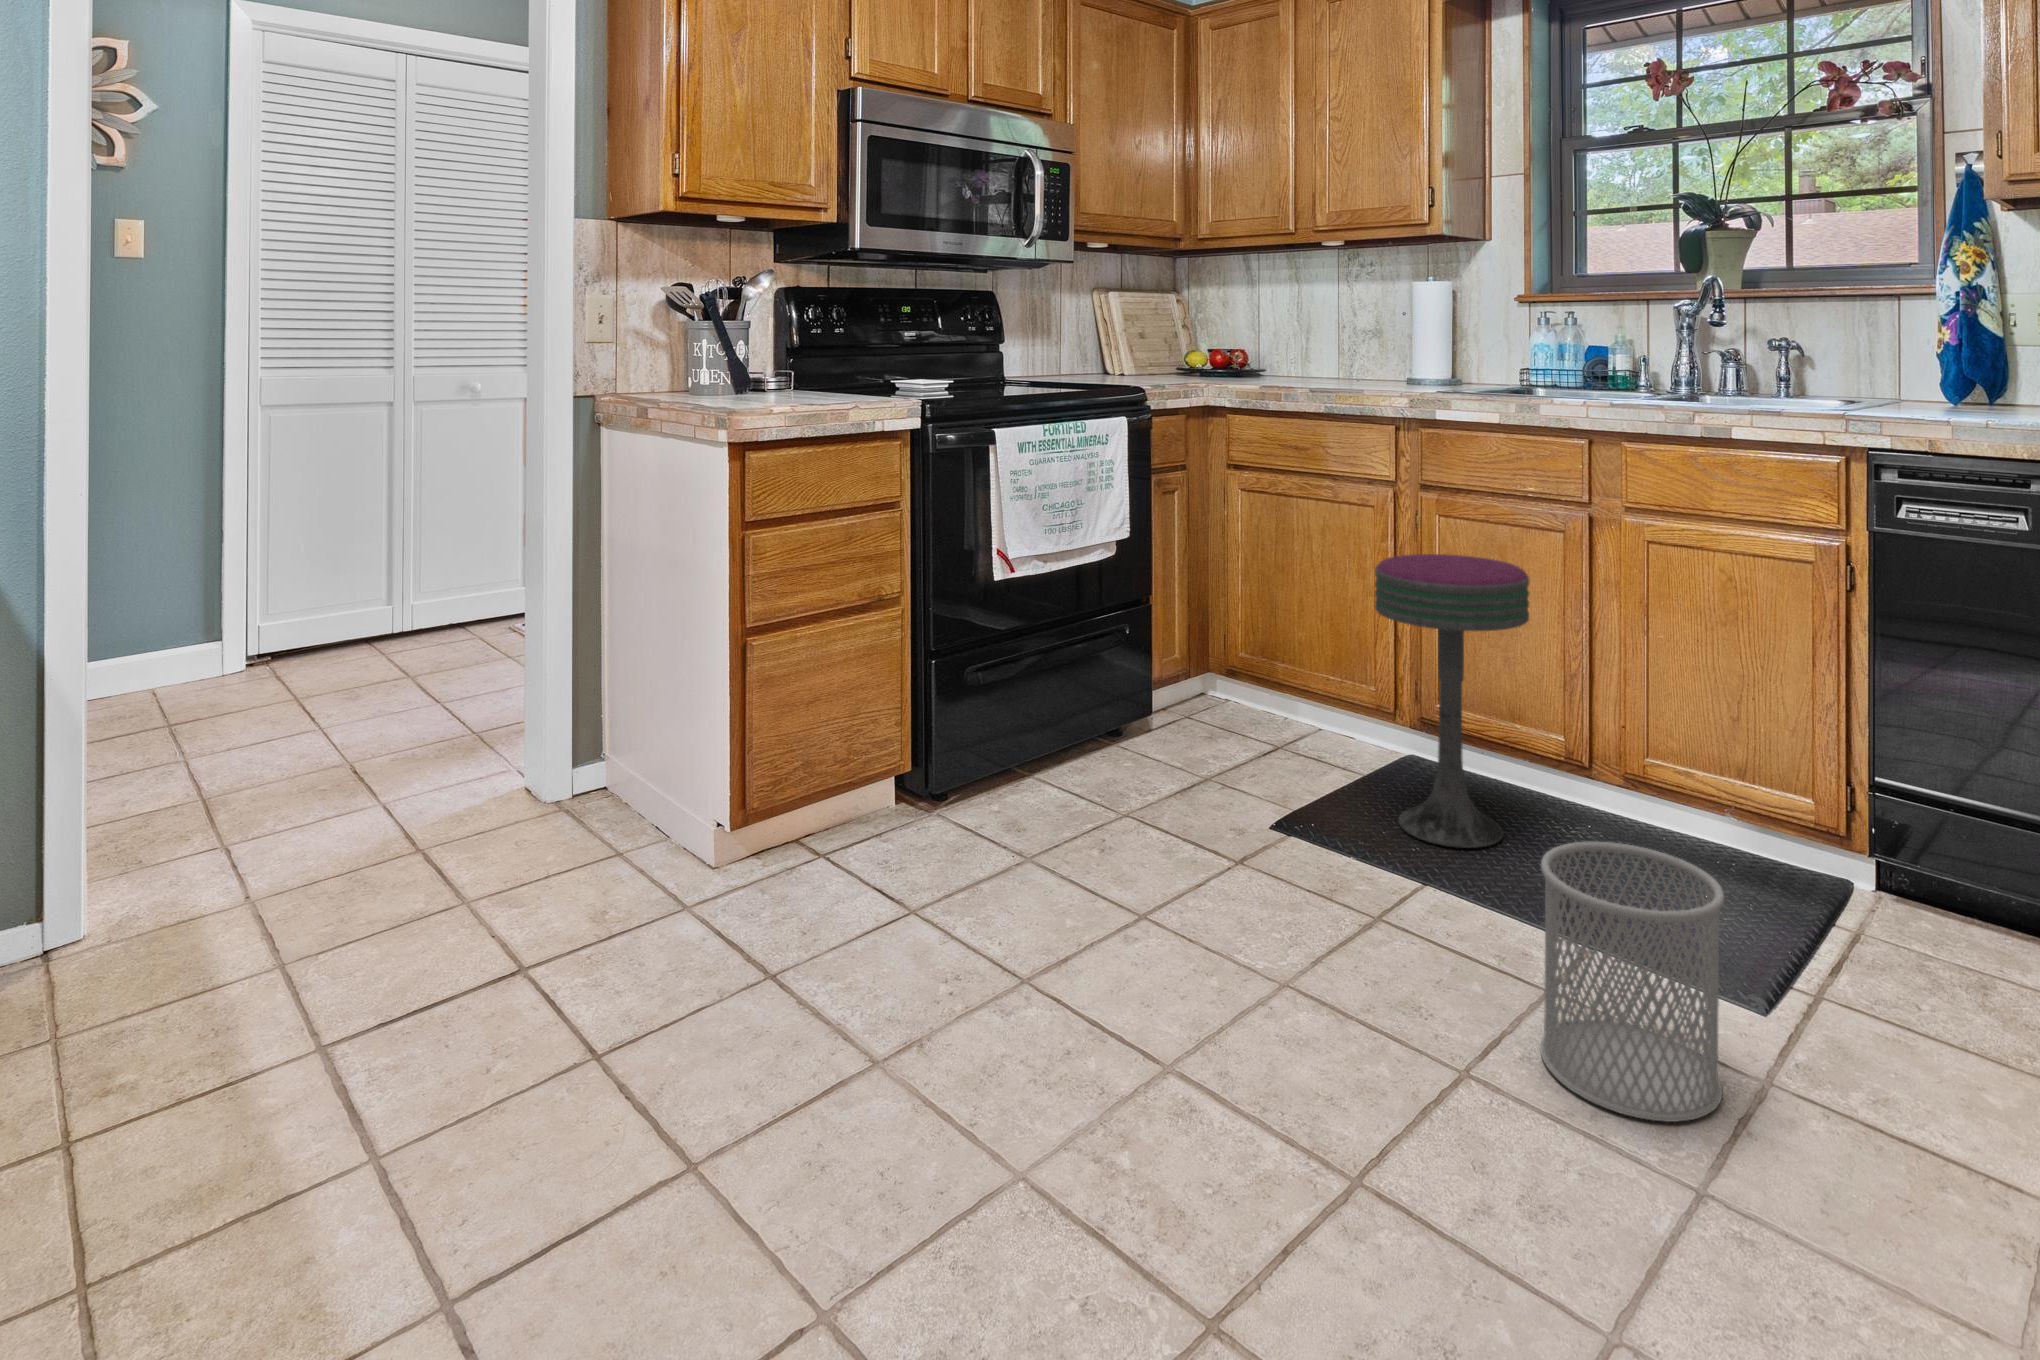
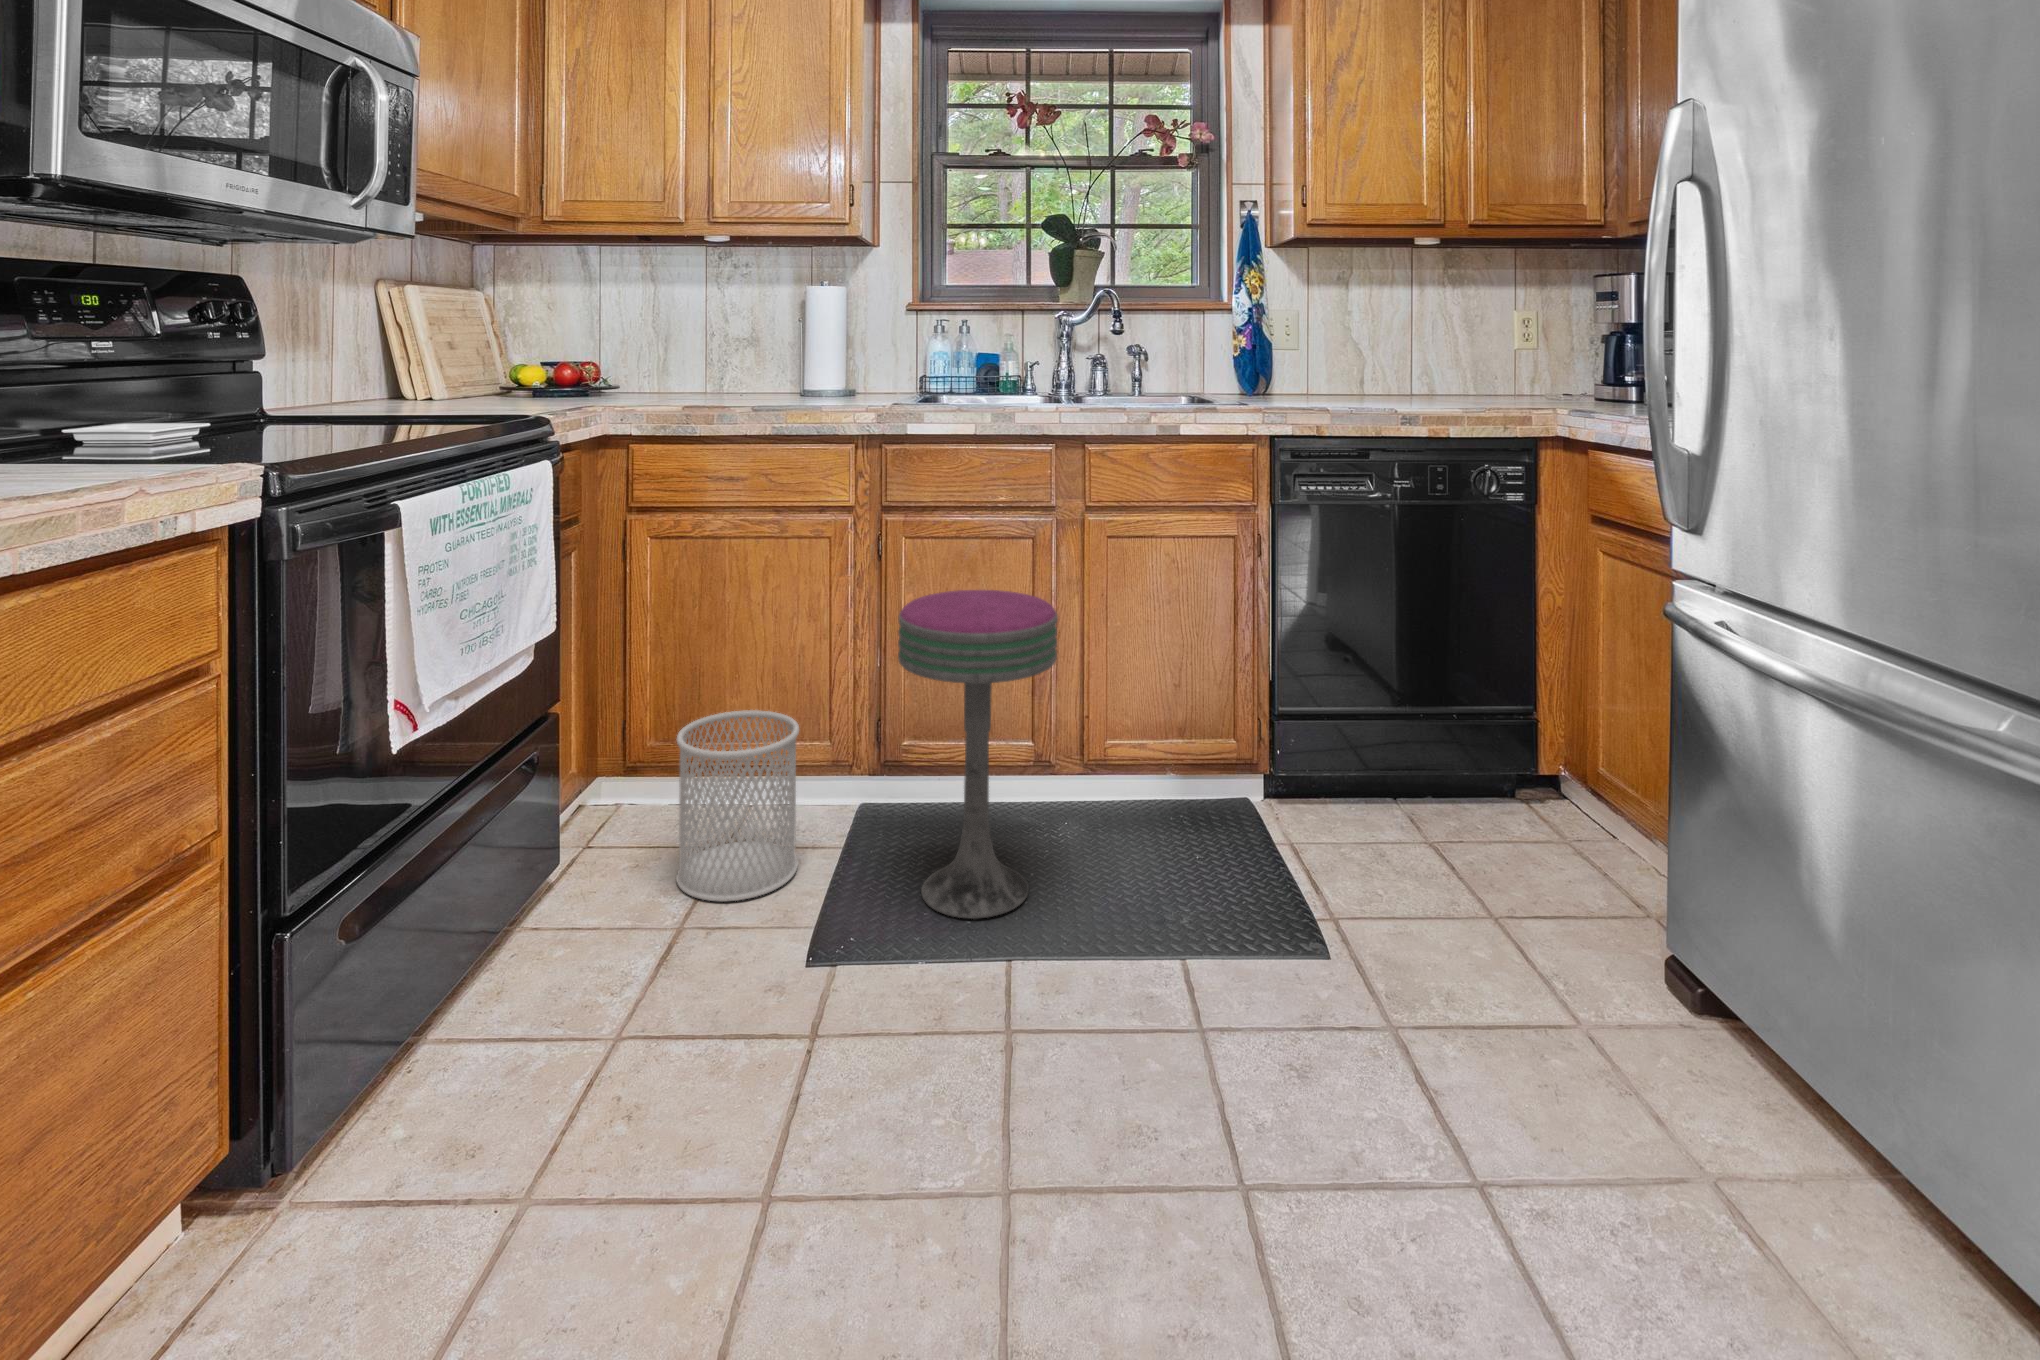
wastebasket: present [1540,842,1724,1122] -> present [676,710,799,901]

